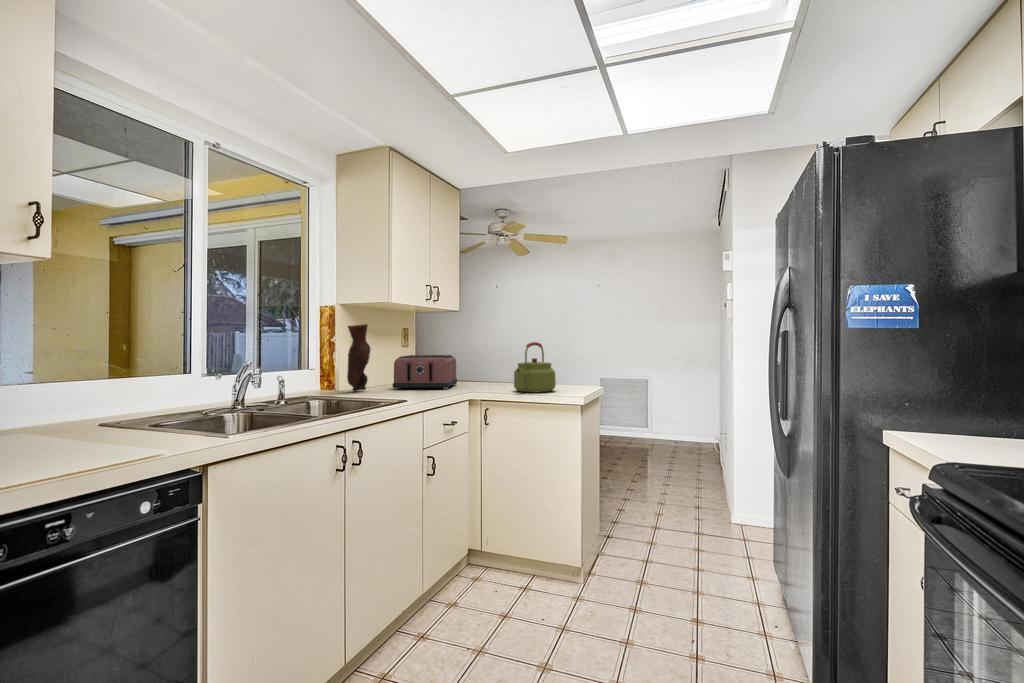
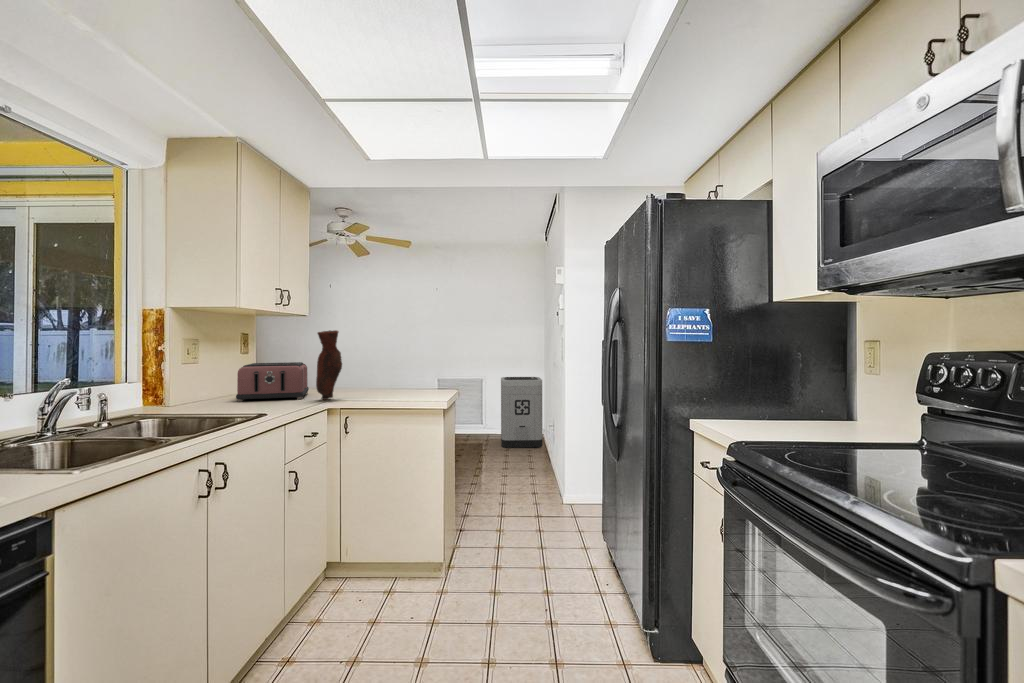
vase: present [347,324,370,391] -> present [316,330,342,400]
kettle: present [514,342,556,392] -> none [376,349,418,399]
trash can: none [665,377,714,457] -> present [501,377,543,448]

